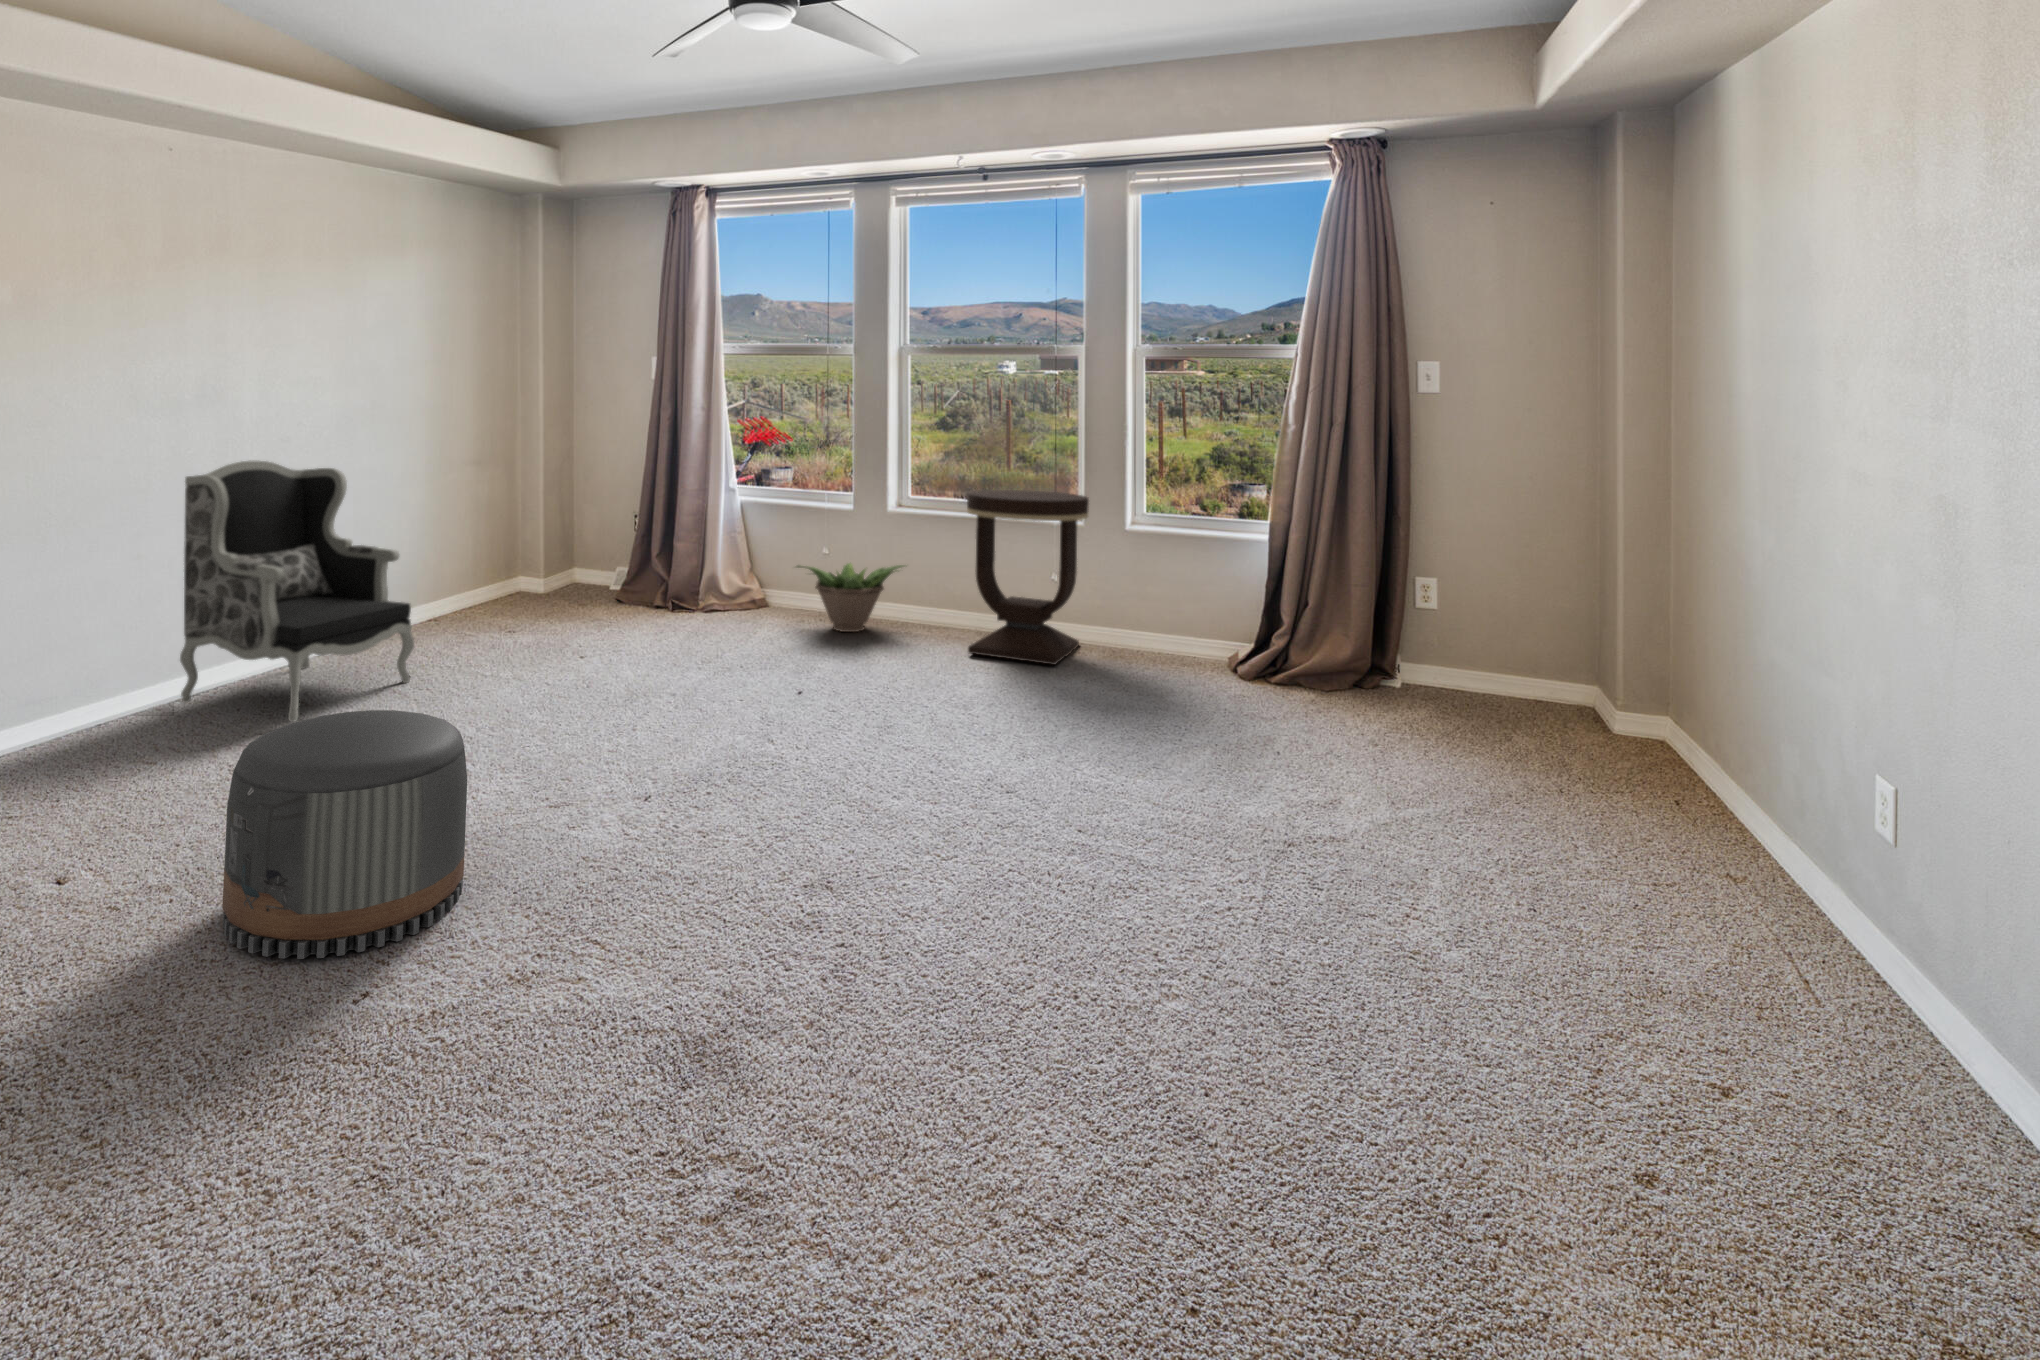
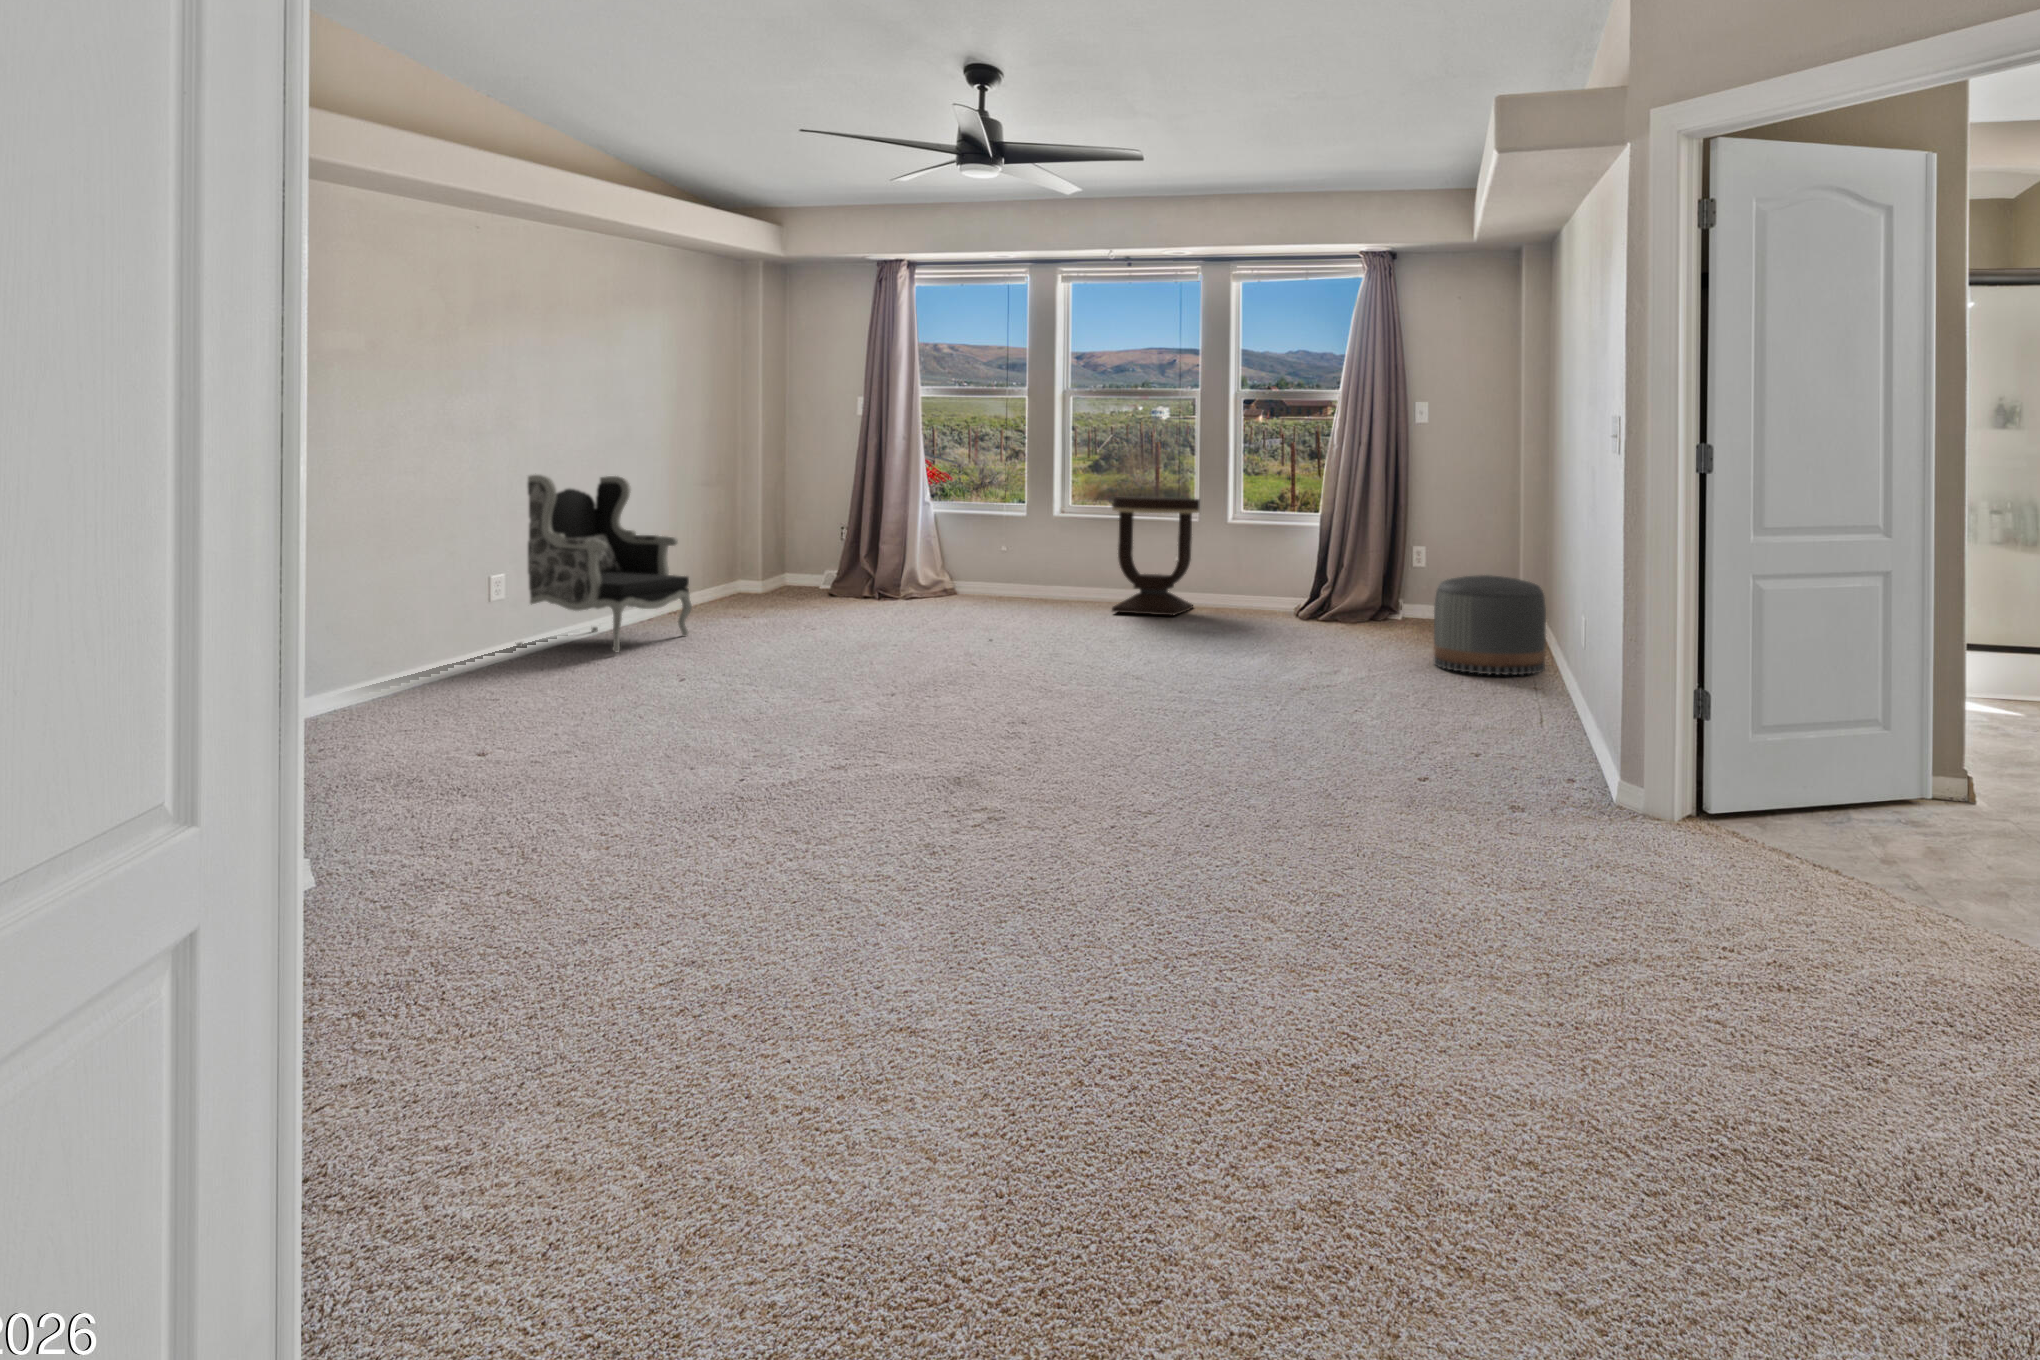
decorative plant: present [797,563,904,632] -> none [977,554,1068,605]
pouf: present [222,710,467,959] -> present [1434,575,1546,675]

